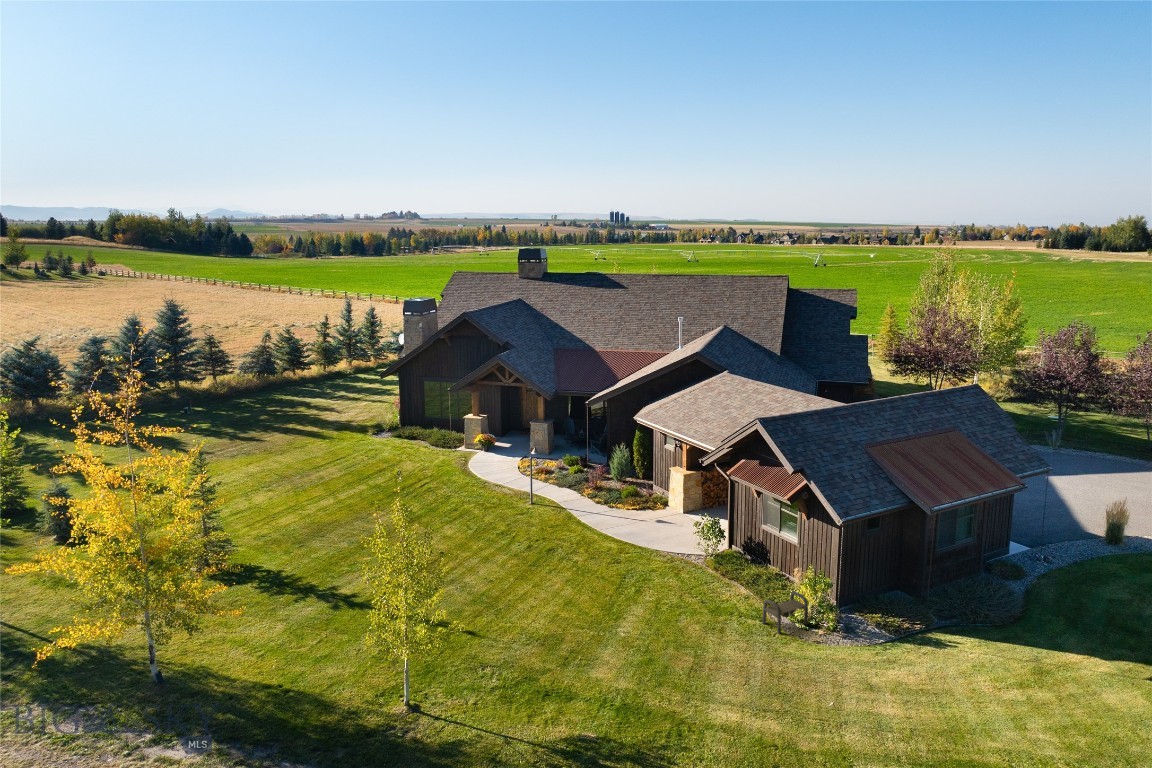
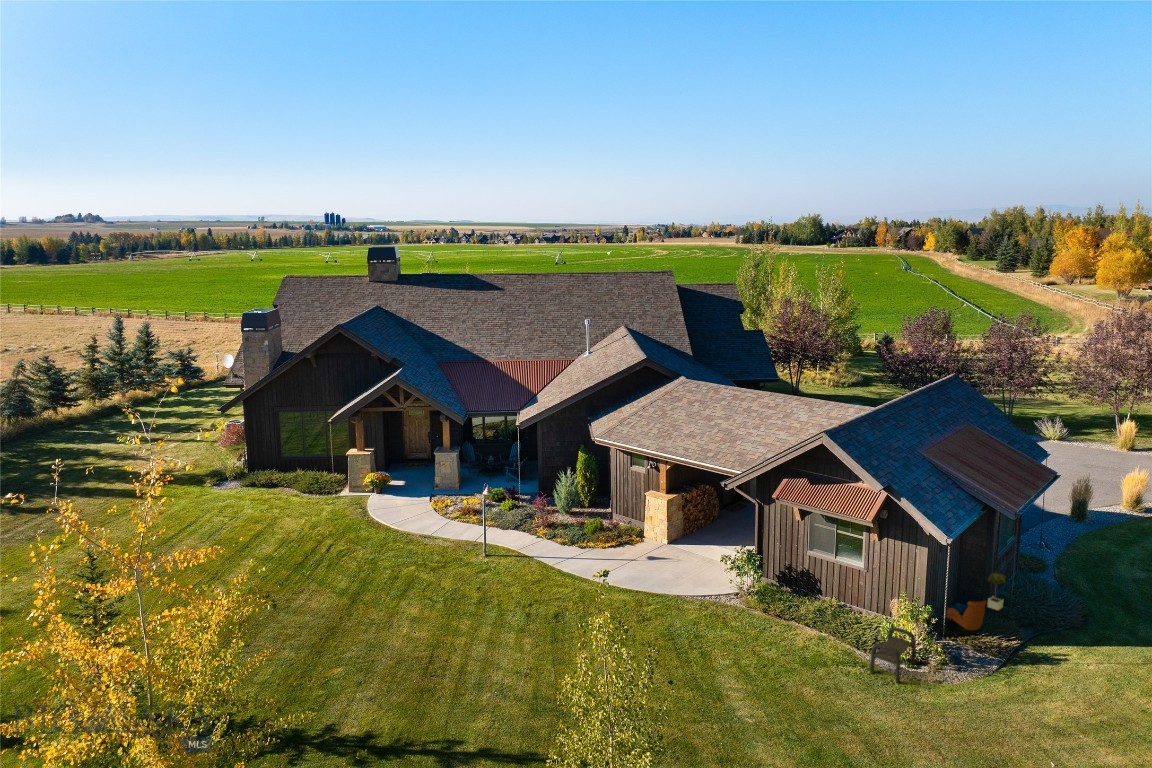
potted tree: none [923,567,941,601] -> present [988,573,1005,610]
lounge chair: none [864,582,892,618] -> present [946,601,986,638]

